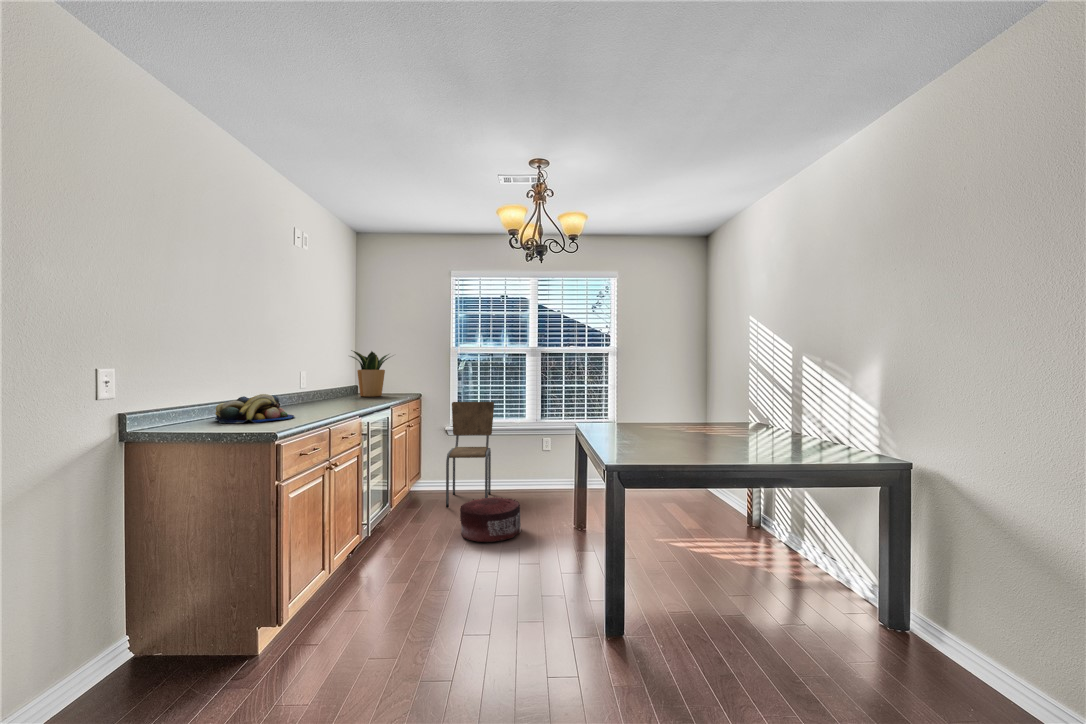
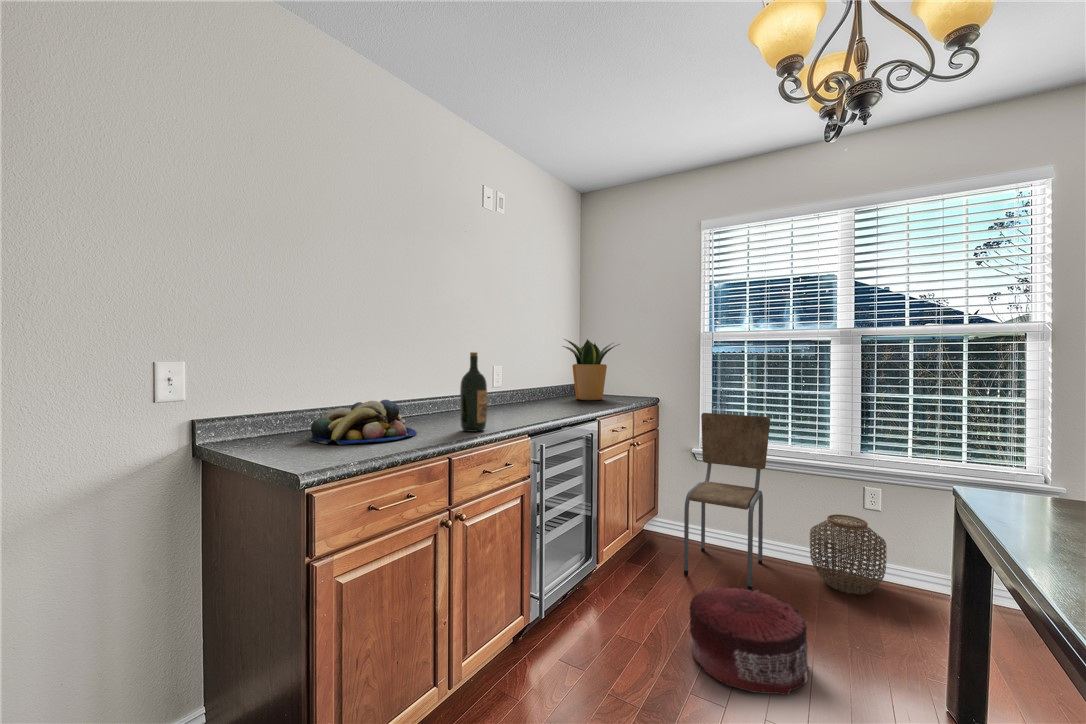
wine bottle: none [320,361,339,413] -> present [460,352,487,432]
woven basket: none [517,456,554,498] -> present [810,514,887,594]

